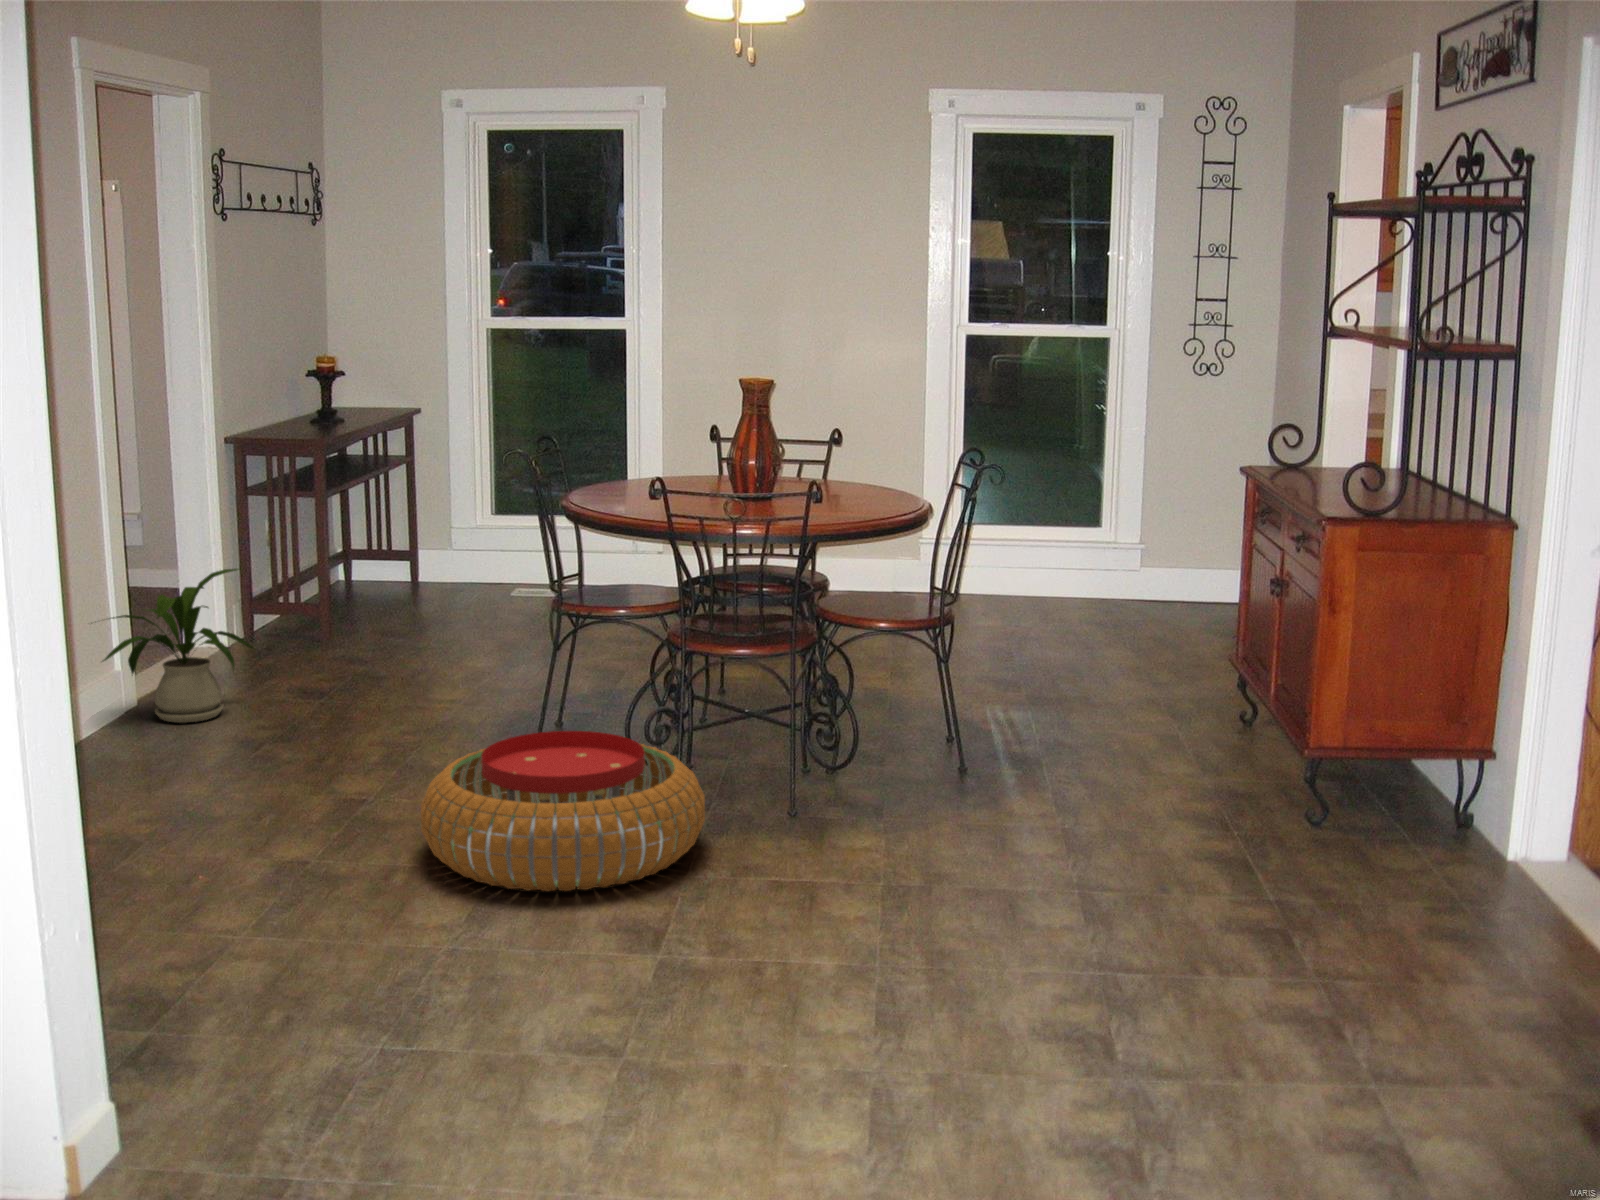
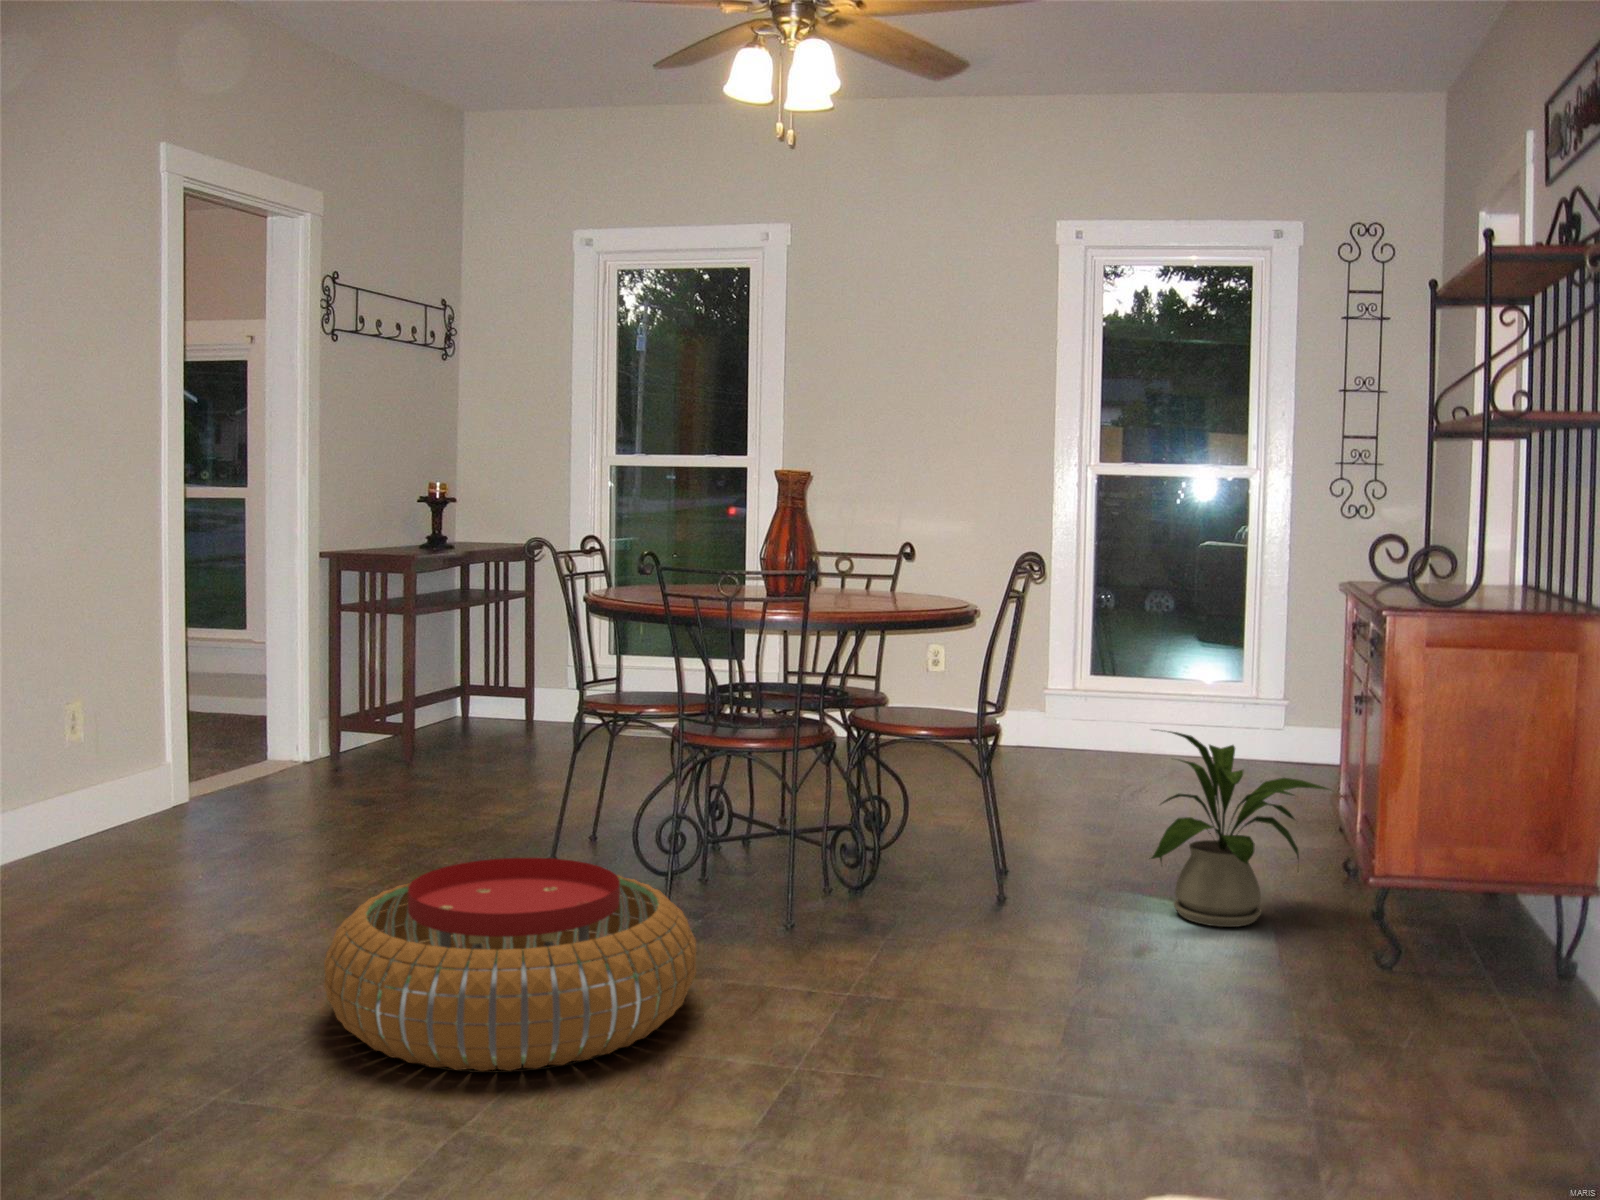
house plant: present [103,569,254,723] -> present [1151,731,1328,927]

